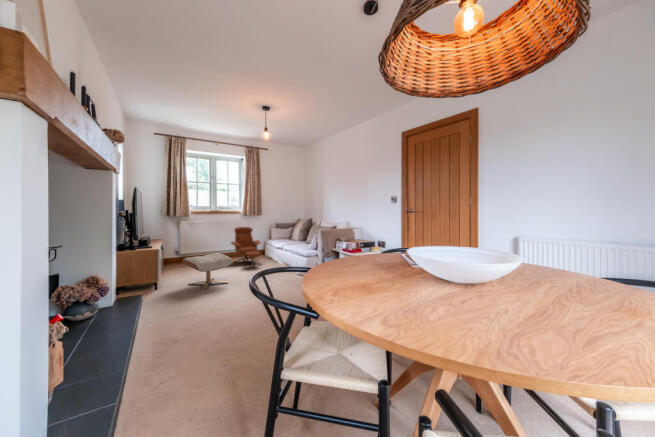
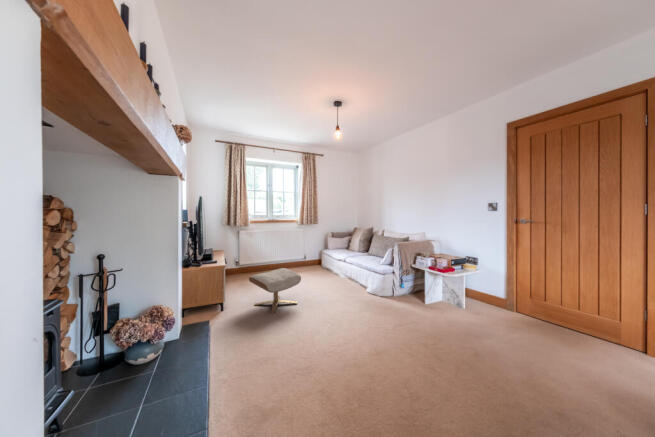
lounge chair: present [231,227,261,265] -> none [289,236,323,282]

